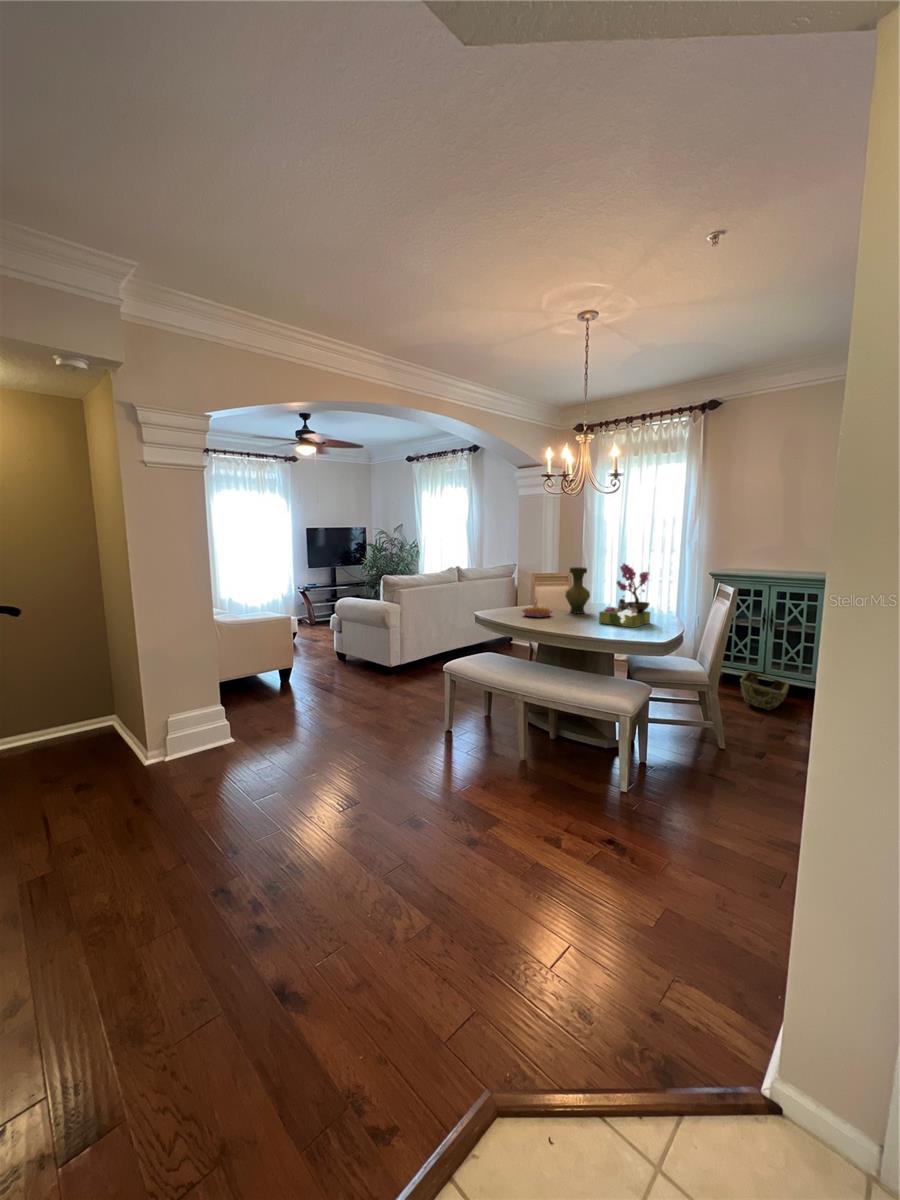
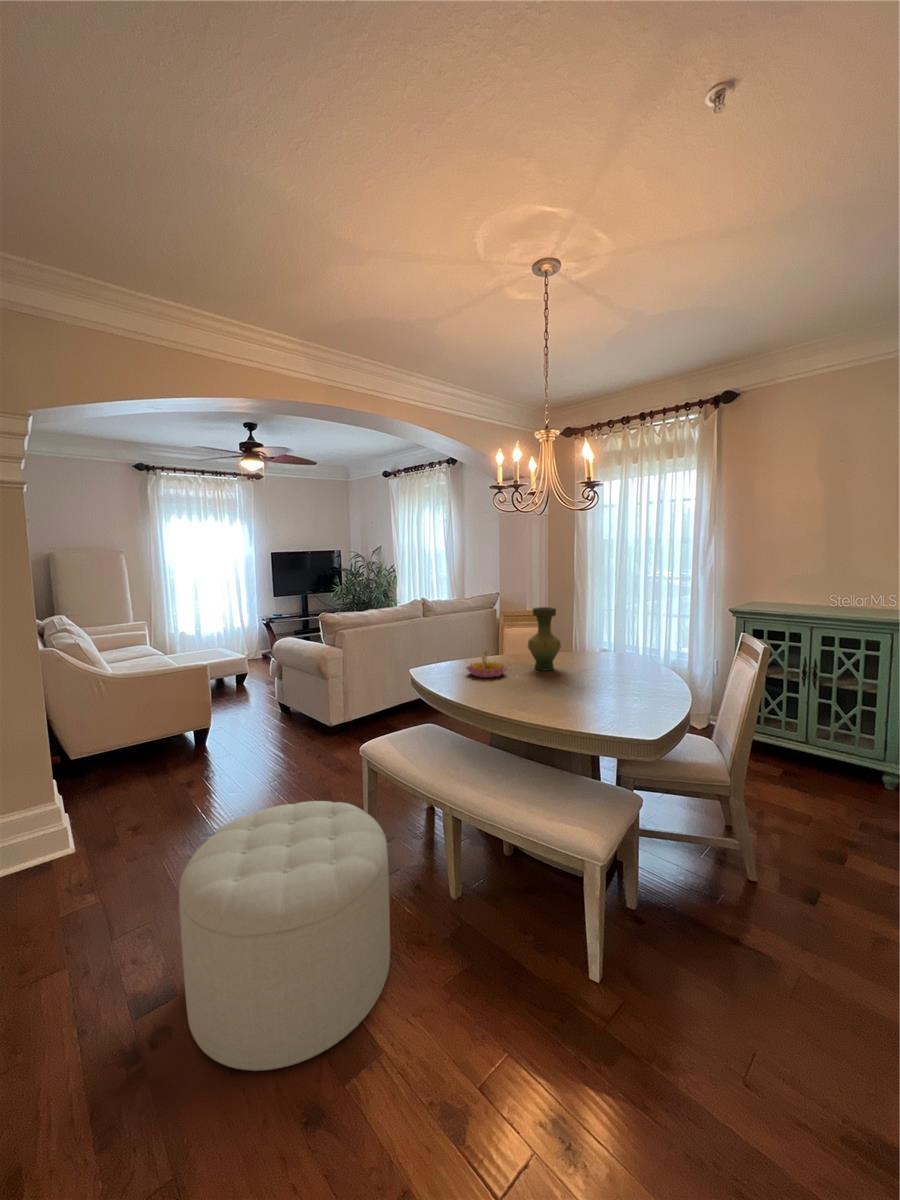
flower arrangement: present [599,564,650,628] -> none [564,603,638,701]
woven basket: present [740,671,789,710] -> none [774,740,843,801]
ottoman: none [372,694,498,833] -> present [179,801,390,1071]

